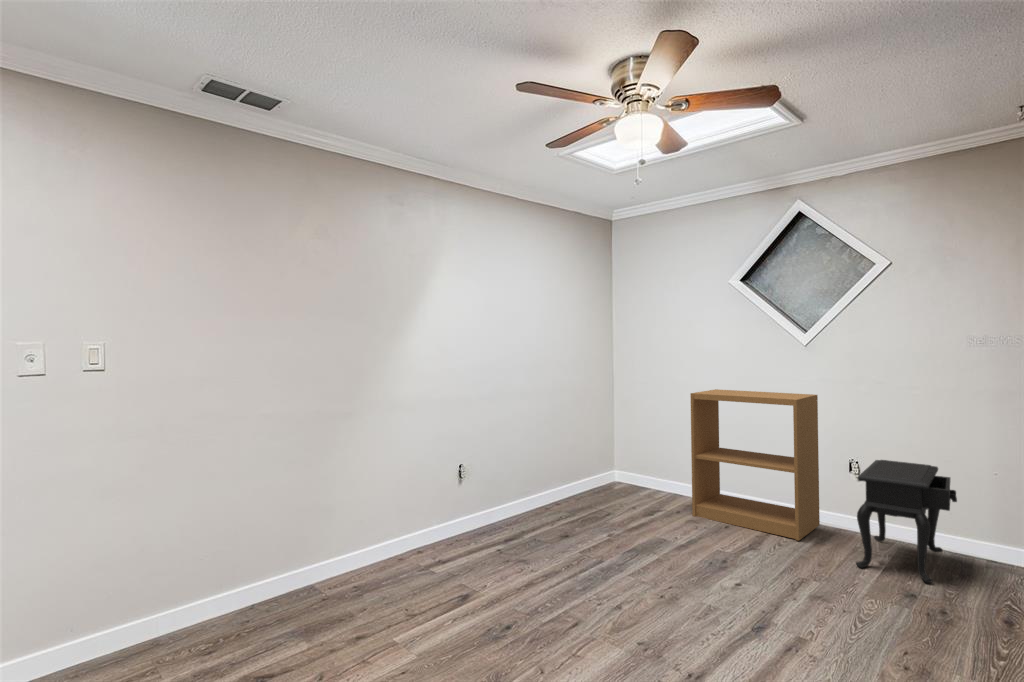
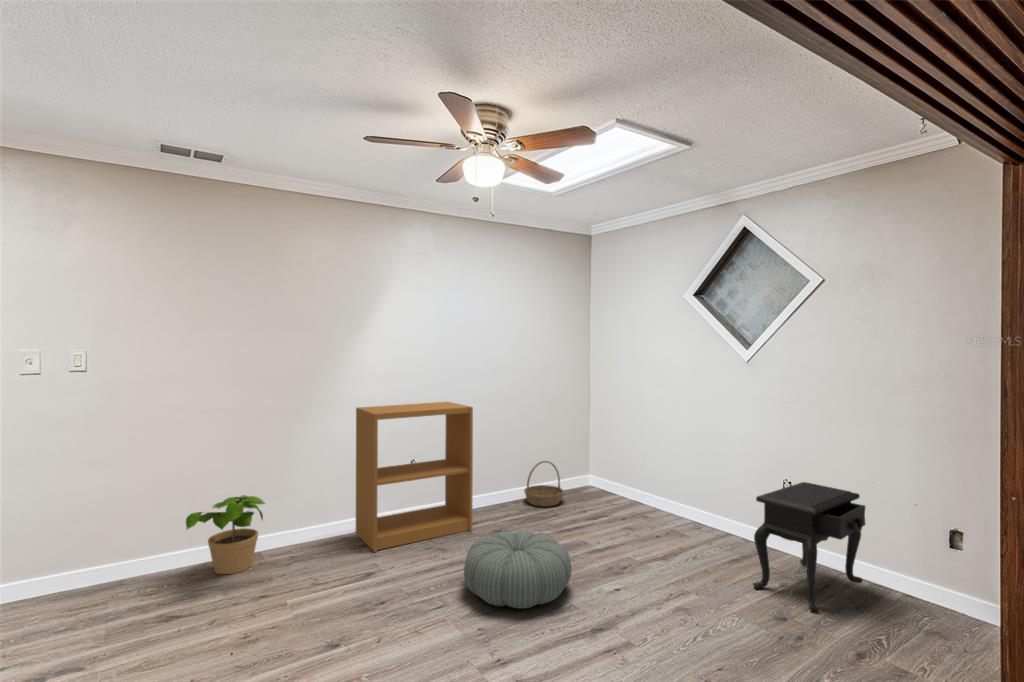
bookshelf: present [690,389,820,541] -> present [356,402,473,552]
basket: none [563,458,606,507] -> present [524,461,564,506]
potted plant: none [241,518,350,619] -> present [186,495,265,574]
pouf: none [581,532,702,615] -> present [464,531,572,609]

